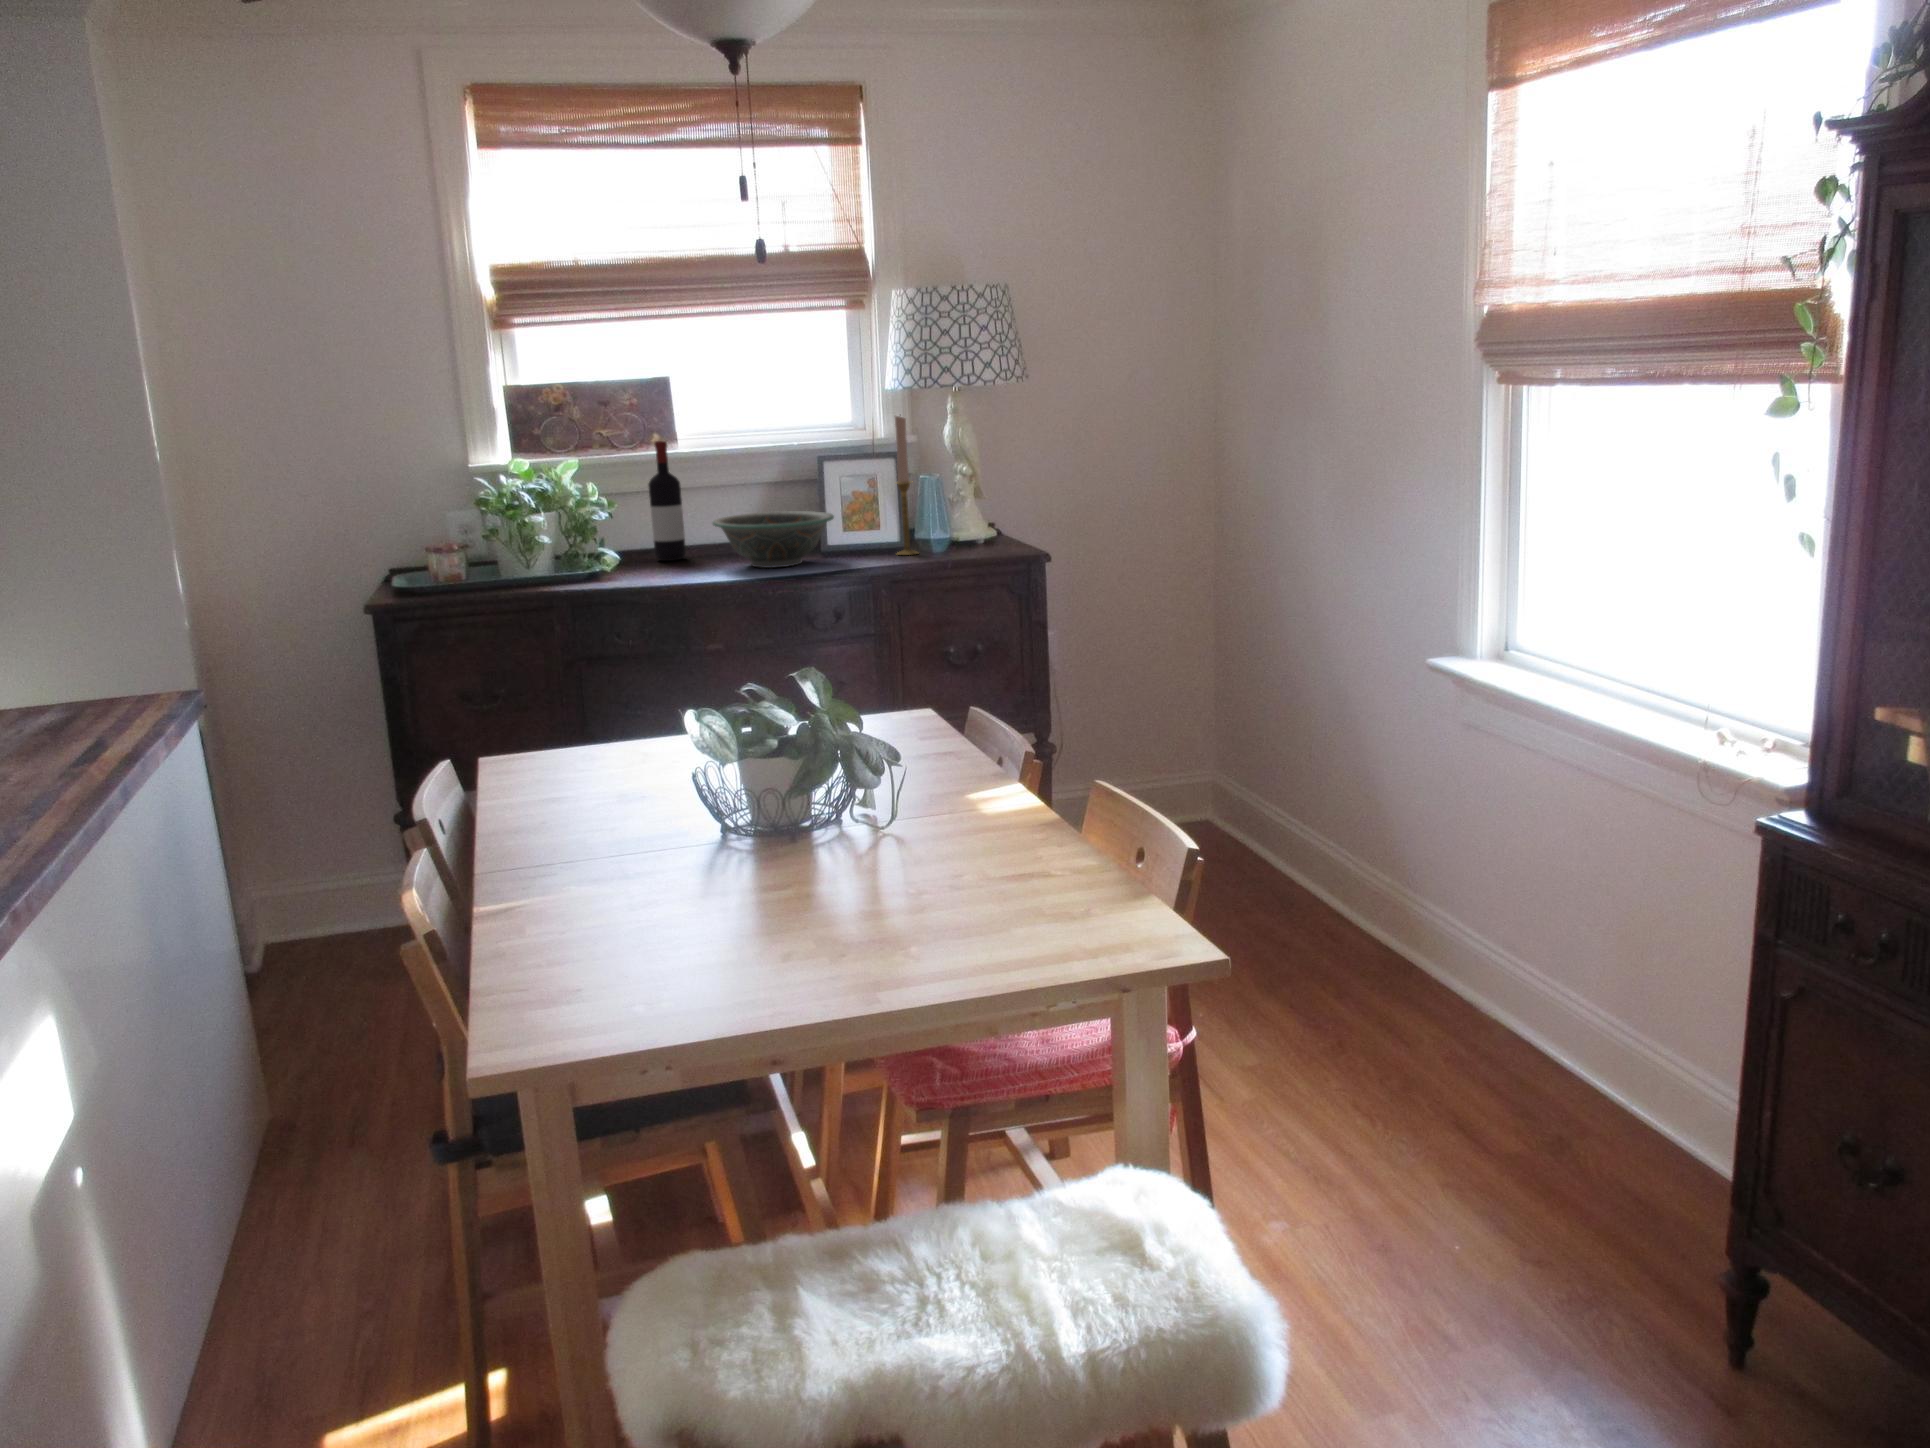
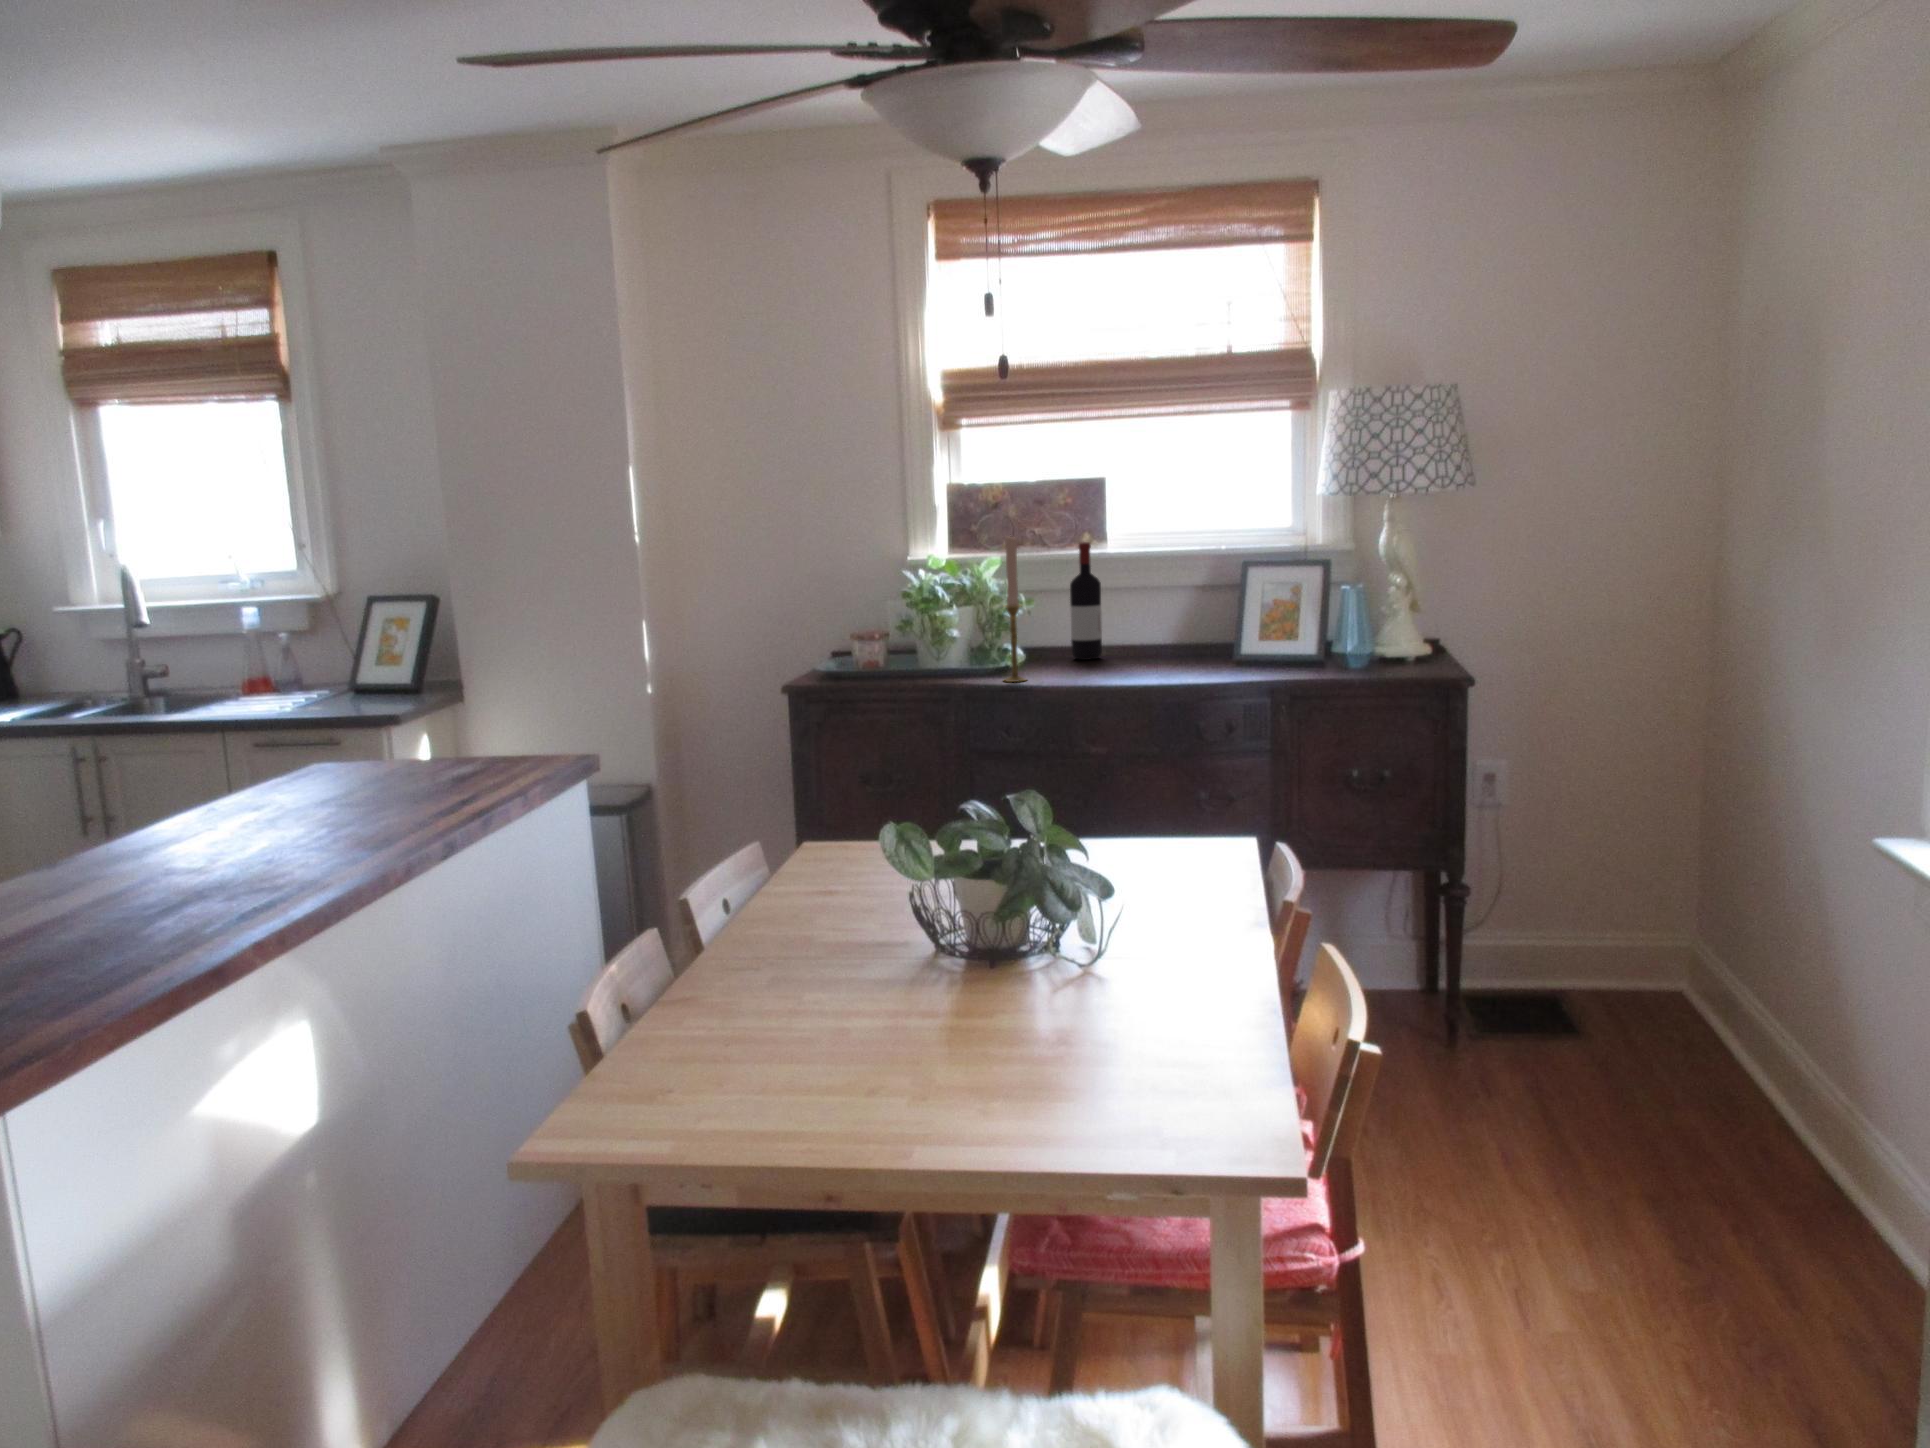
candlestick: present [895,416,917,555] -> present [1005,536,1025,682]
decorative bowl: present [713,511,834,568] -> none [1113,616,1237,673]

